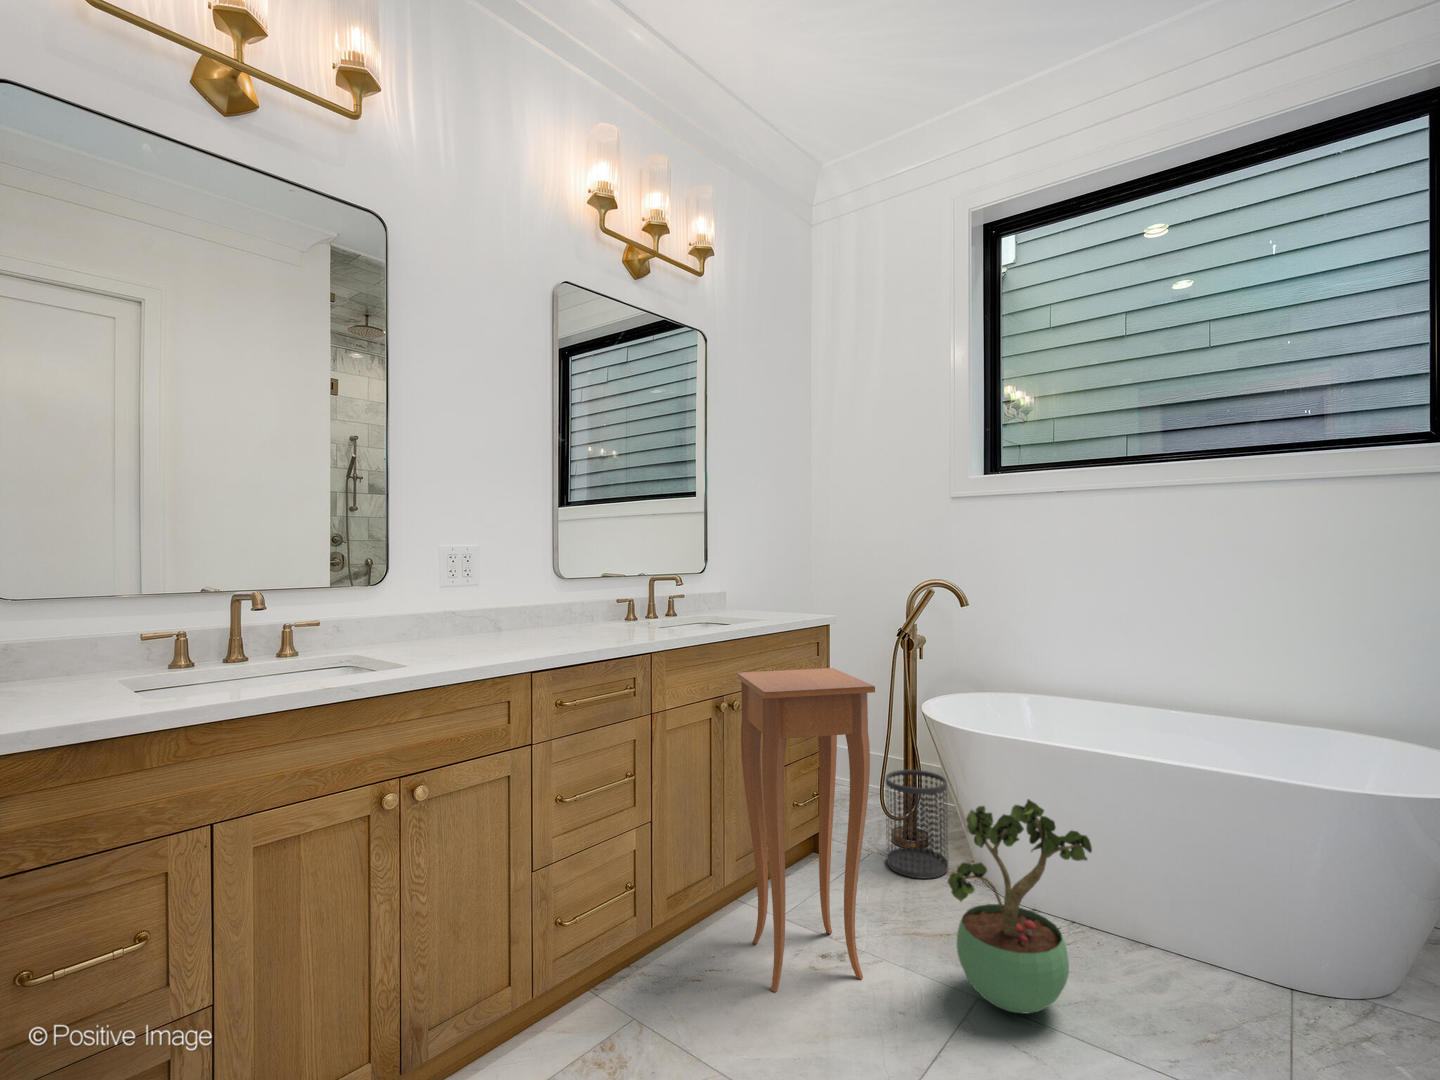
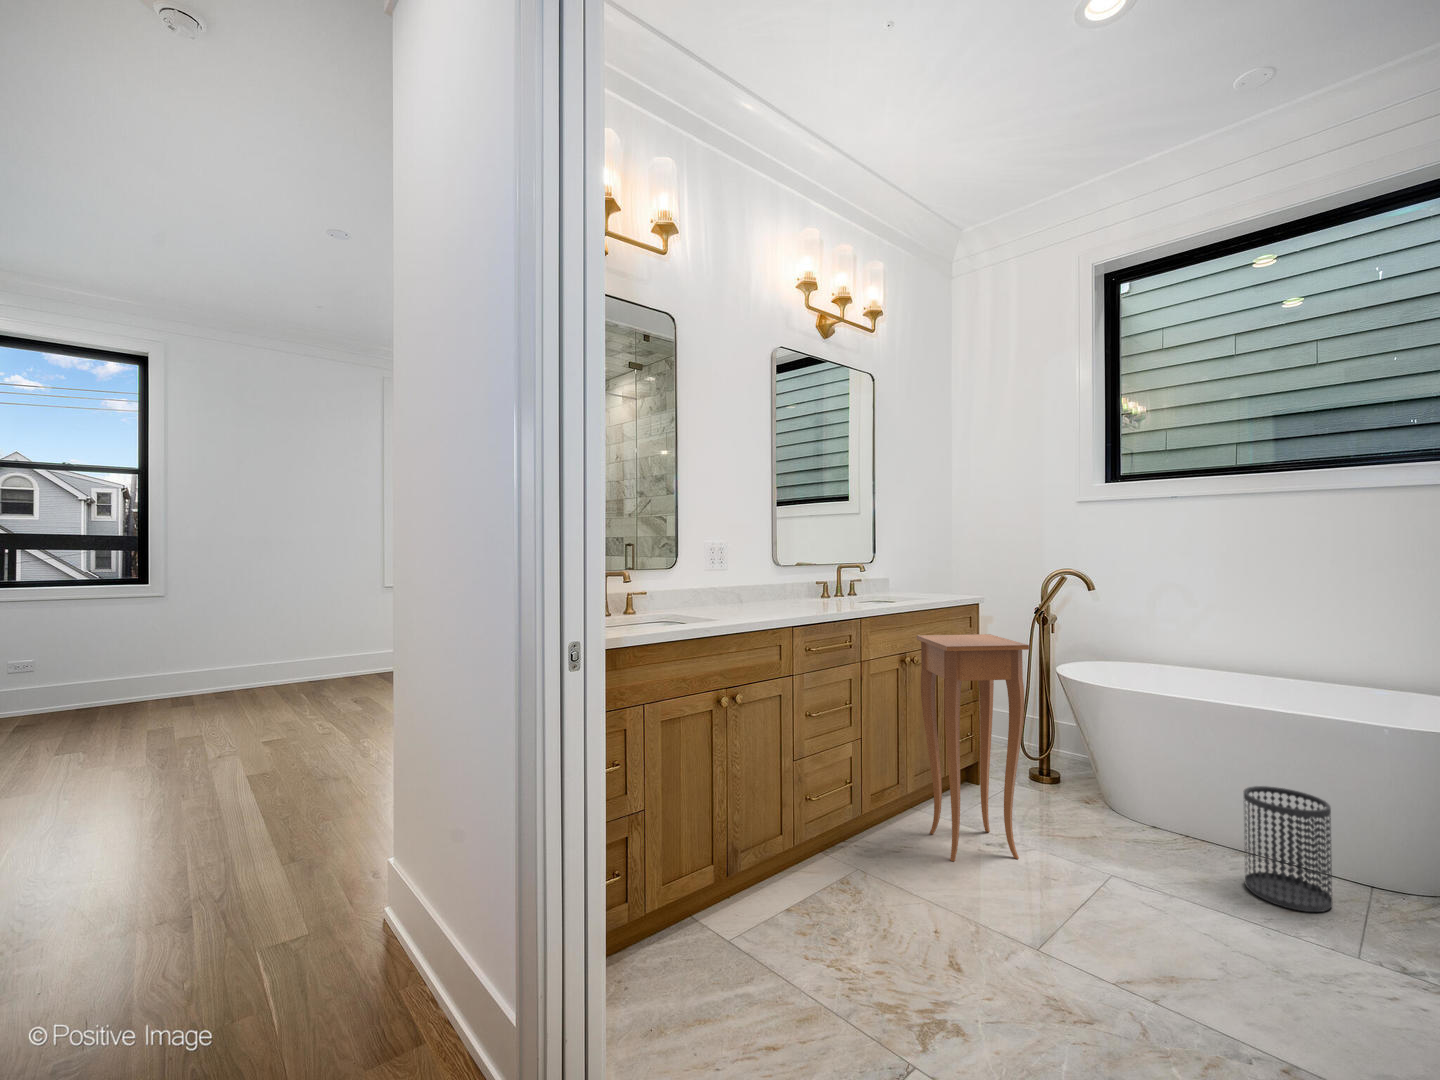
wastebasket: present [886,770,948,879] -> present [1244,786,1332,912]
potted plant: present [948,800,1092,1013] -> none [1087,729,1203,884]

